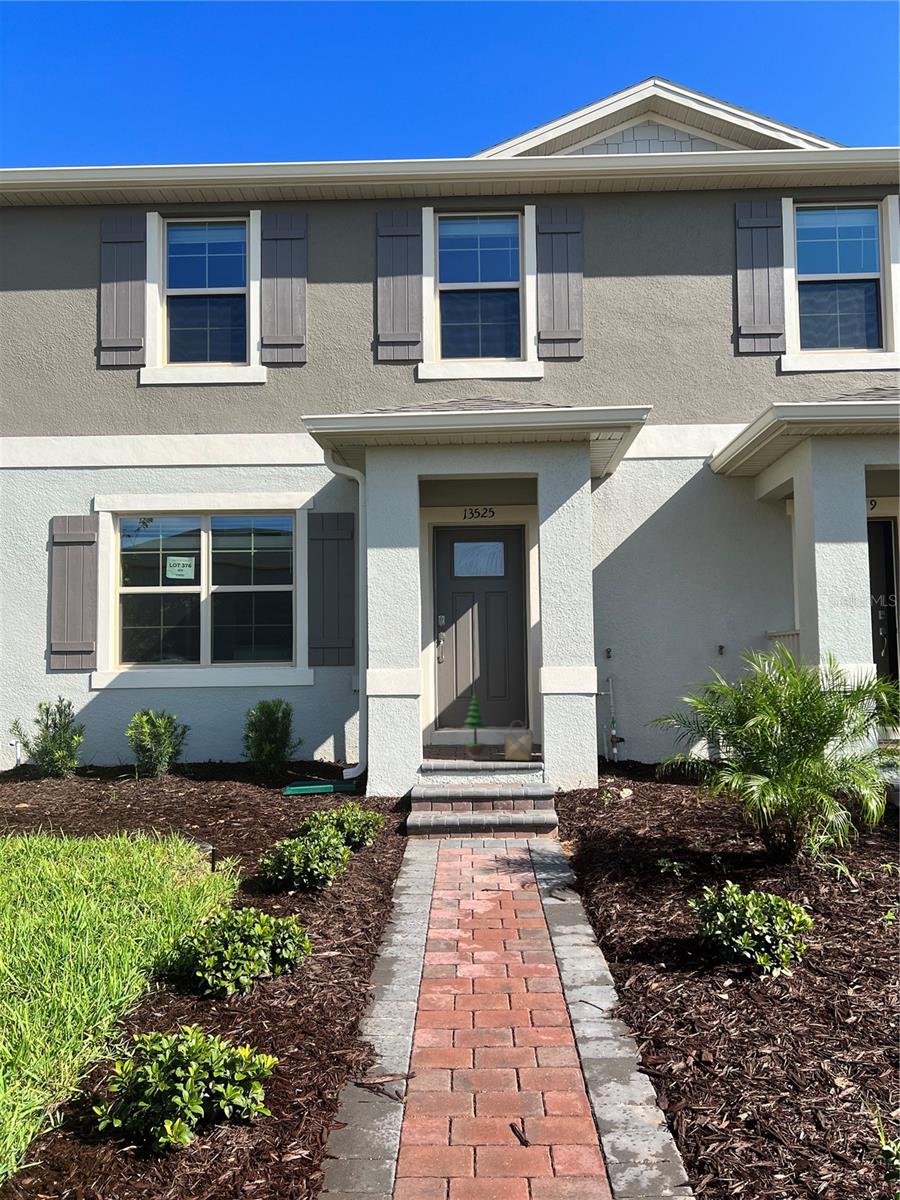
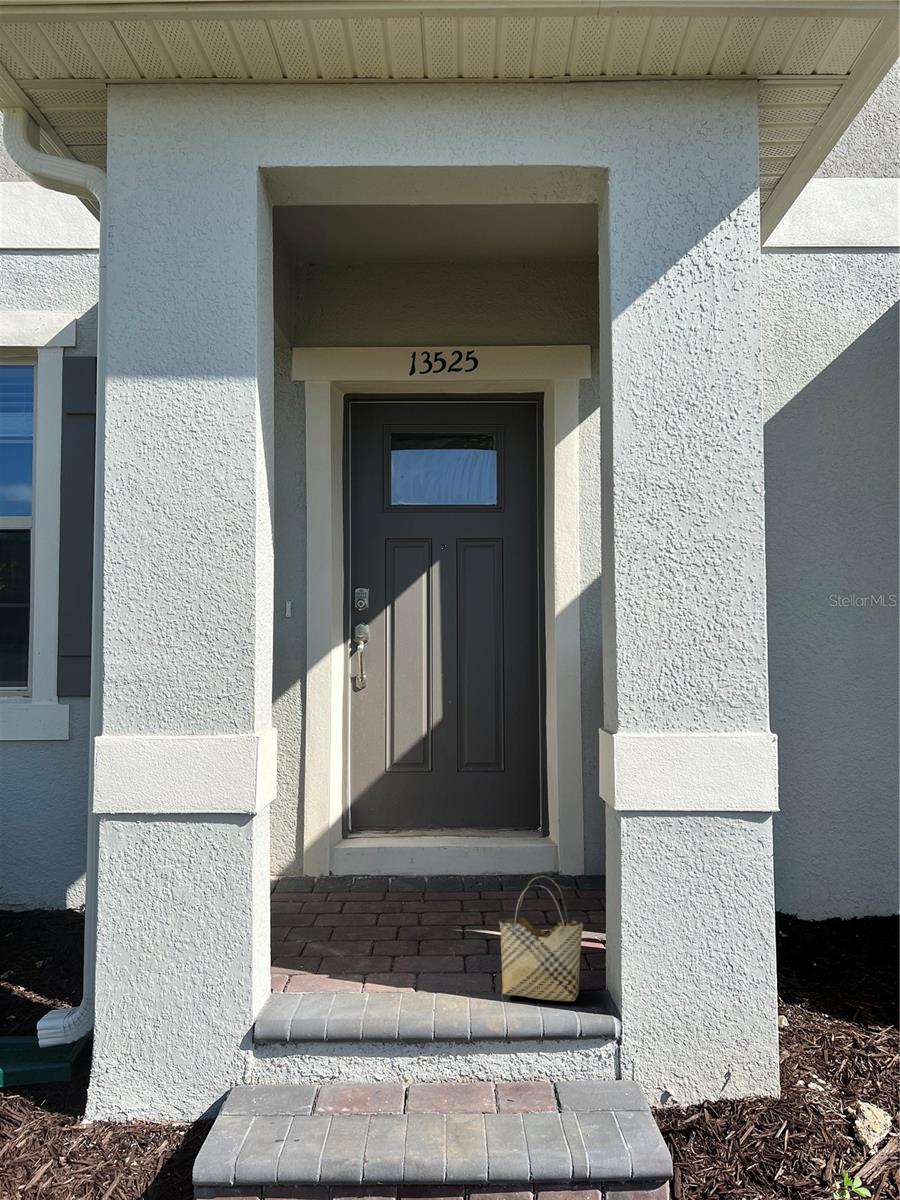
potted tree: present [464,693,487,760] -> none [384,796,453,993]

